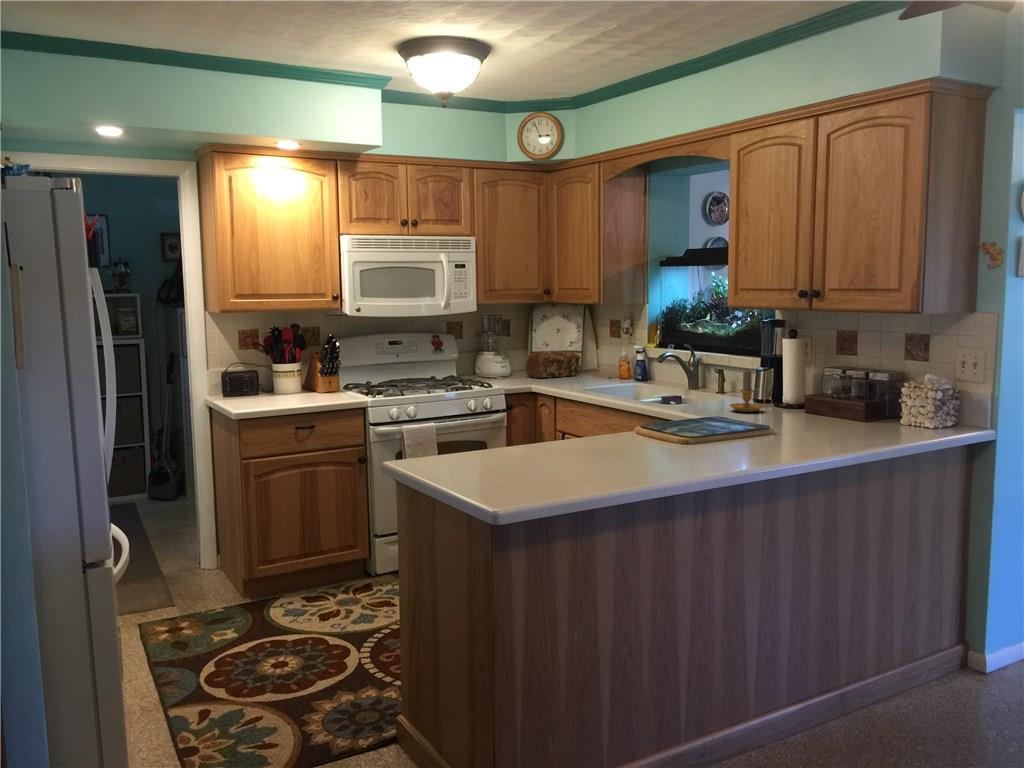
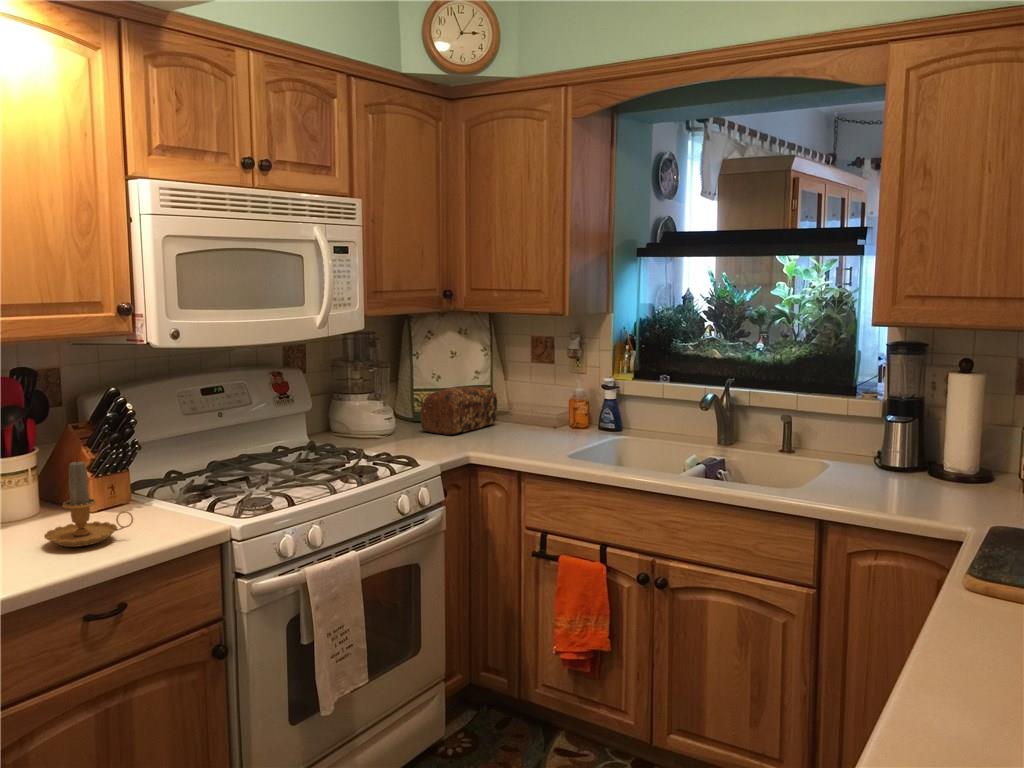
candle: present [730,370,772,412] -> present [44,461,133,547]

